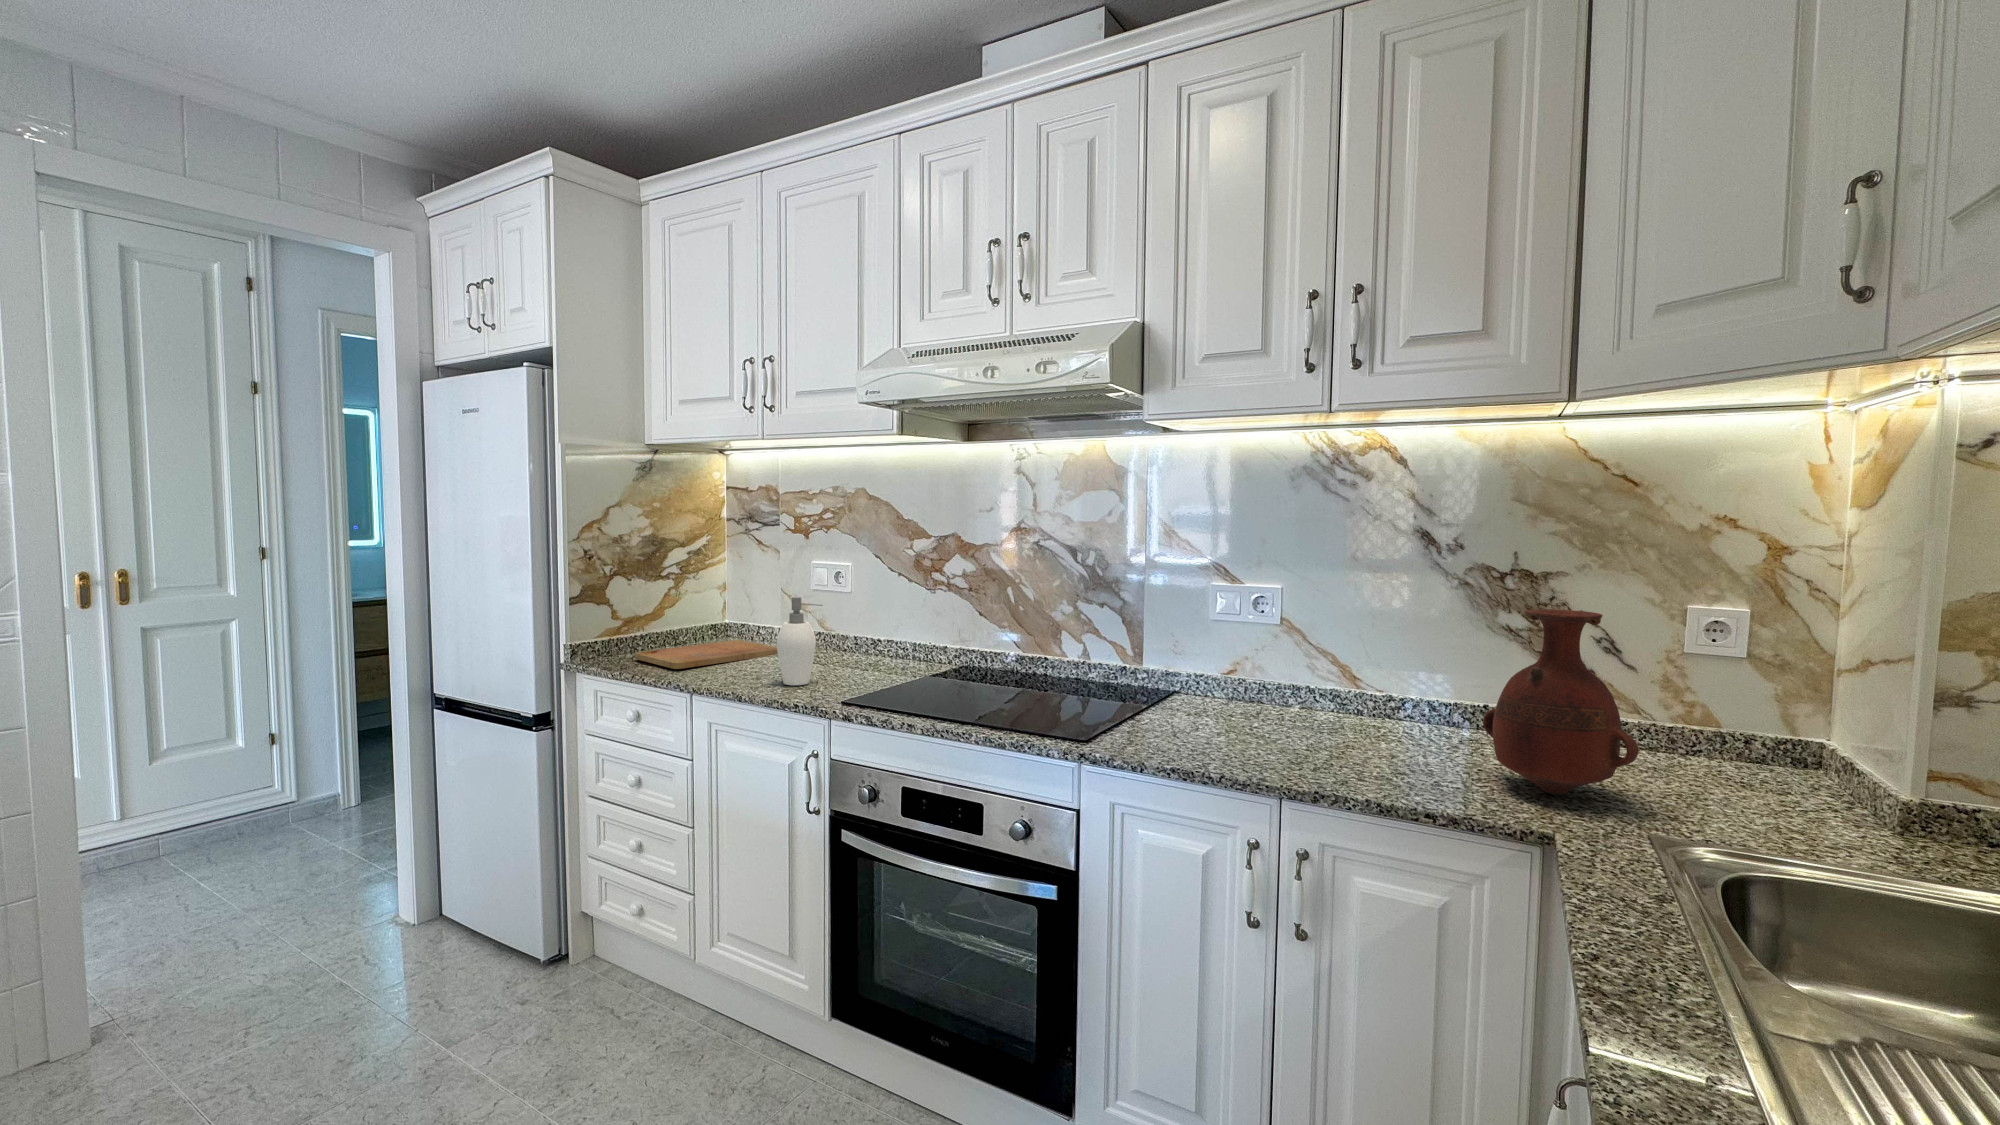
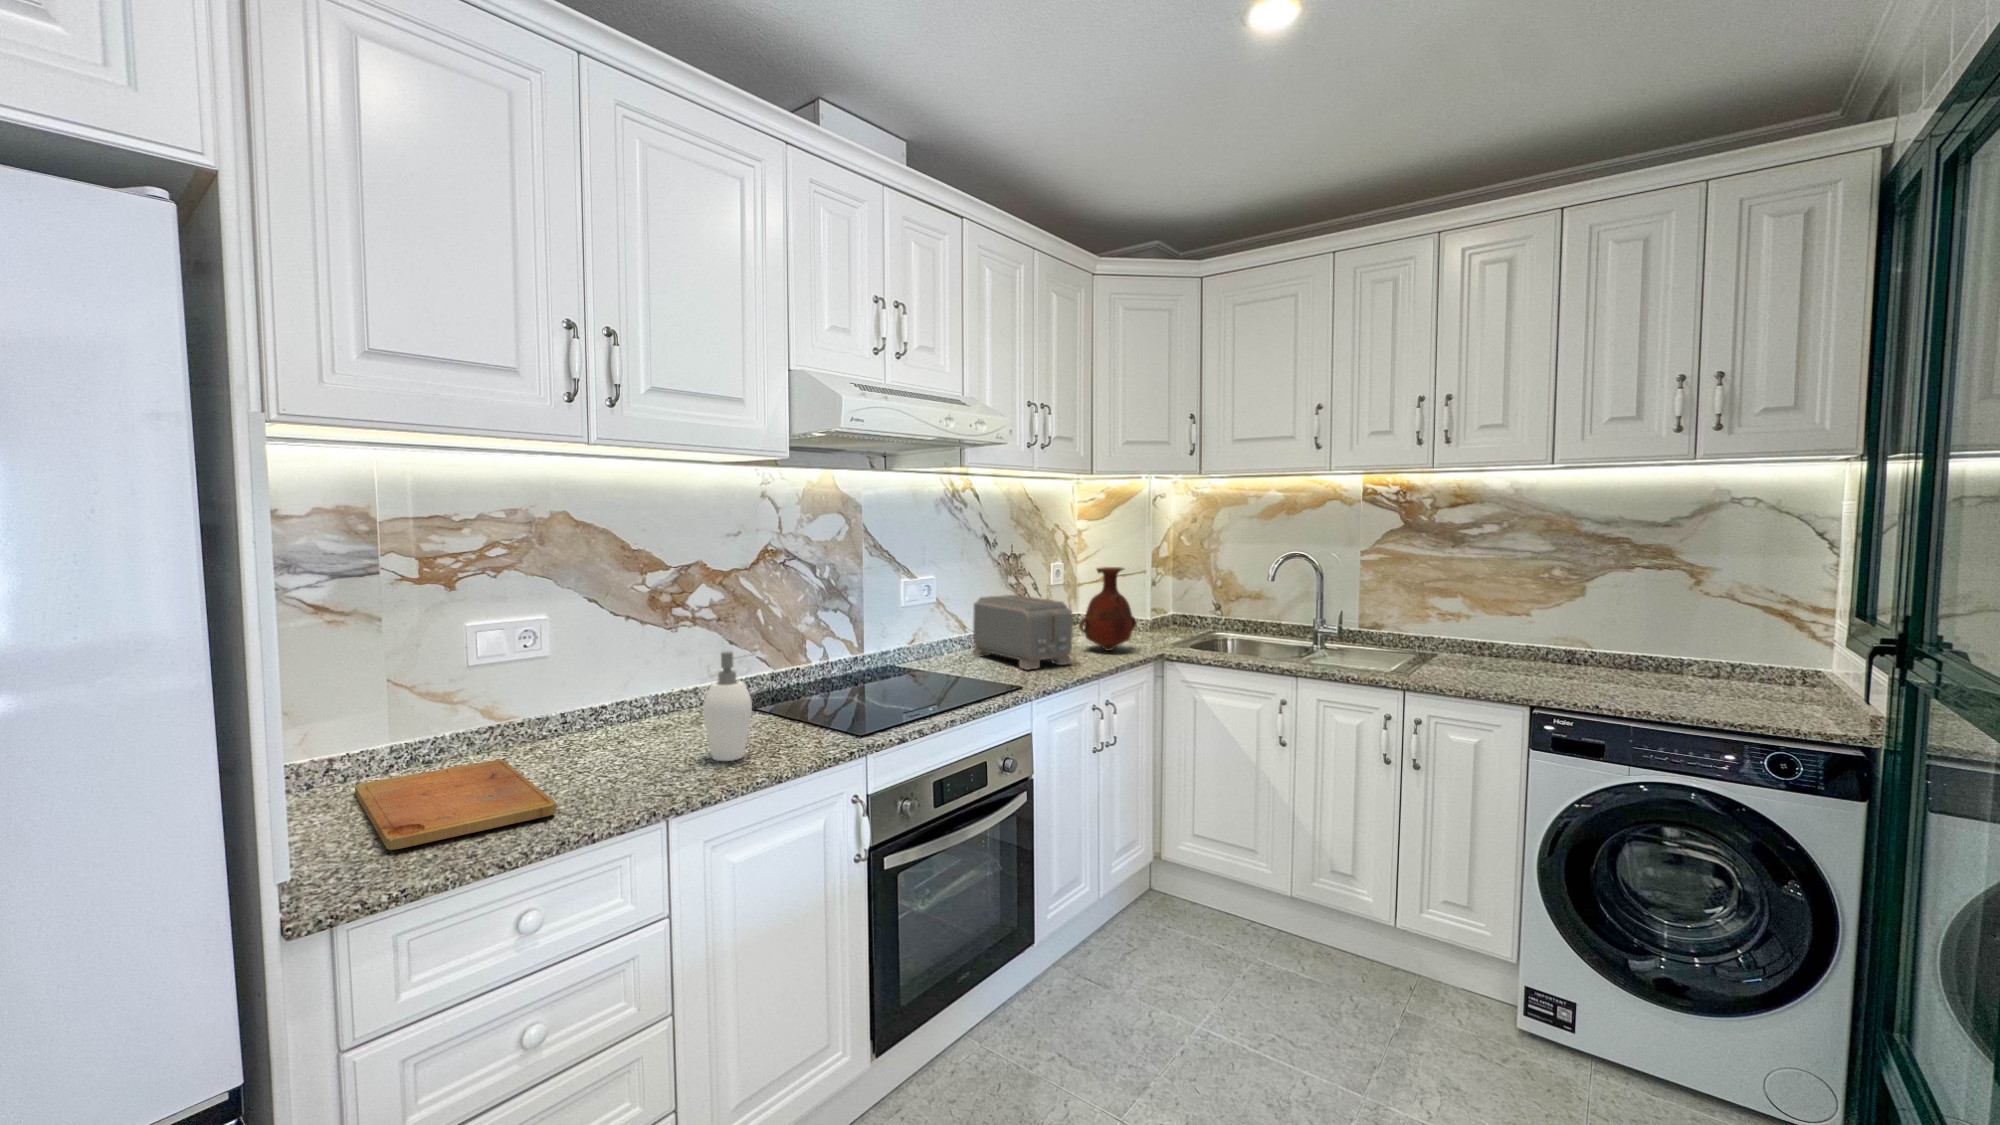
toaster: none [1246,628,1413,766] -> present [972,595,1073,670]

